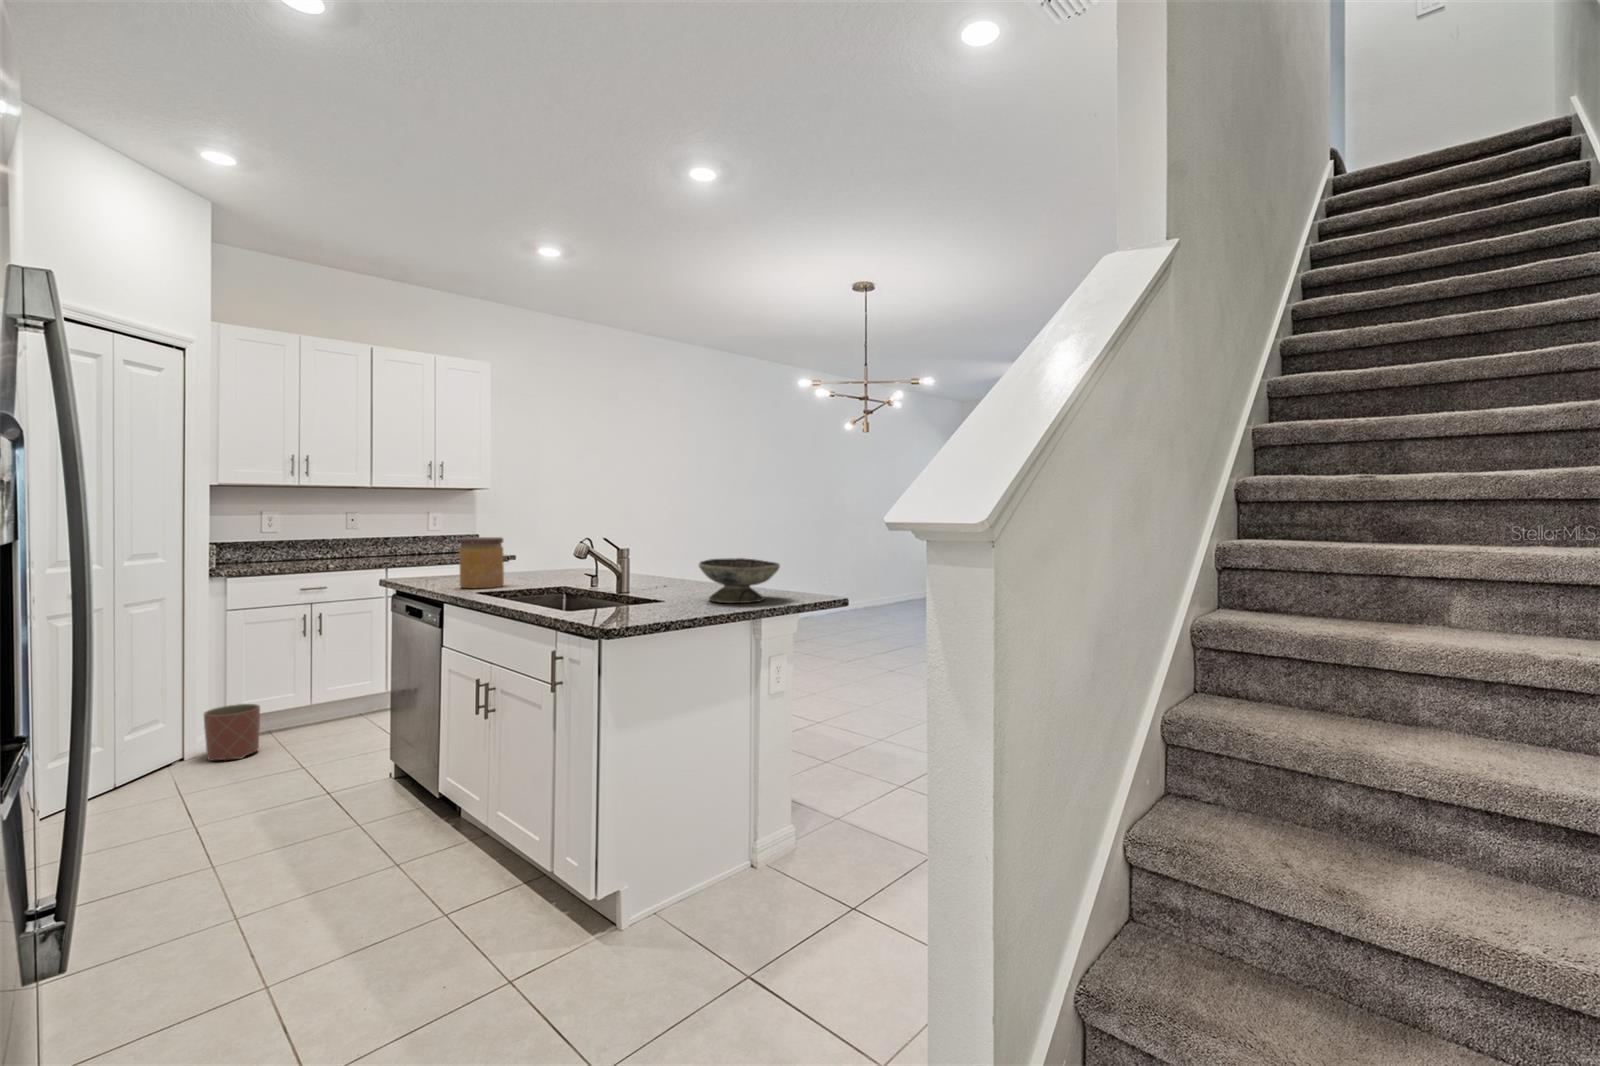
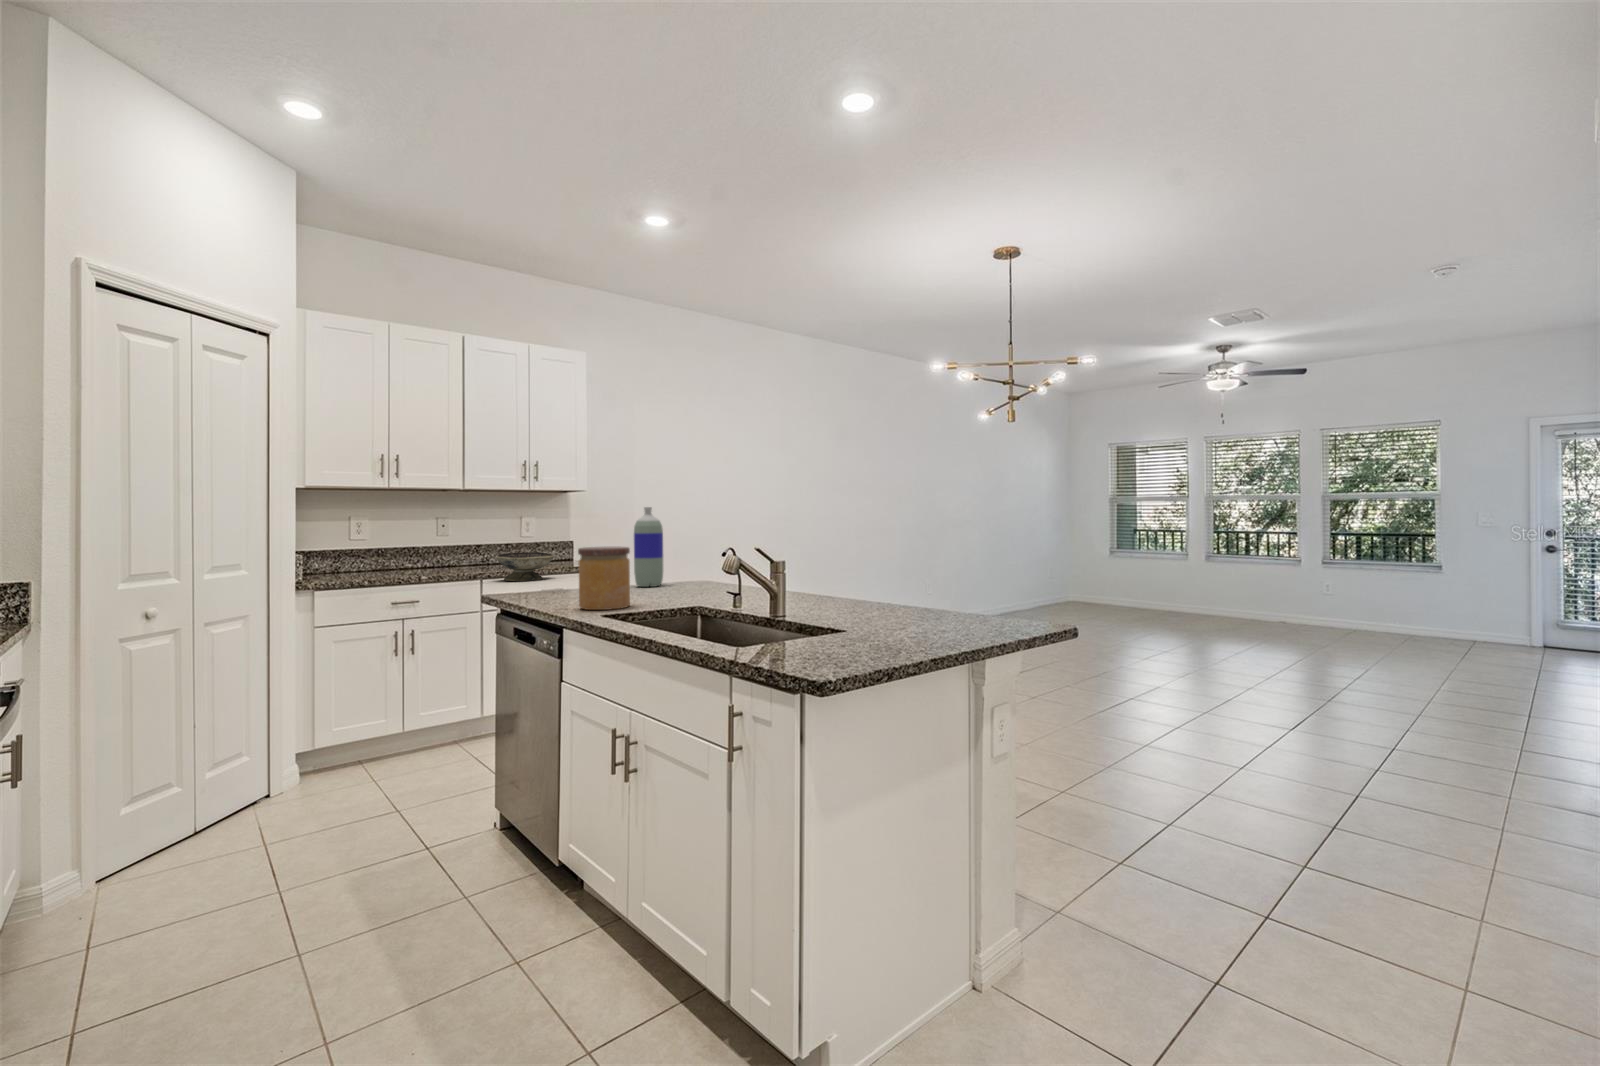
bottle: none [519,505,545,573] -> present [634,507,663,587]
decorative bowl: present [699,558,780,603] -> present [496,552,553,581]
planter: present [204,704,260,760] -> none [289,733,349,798]

